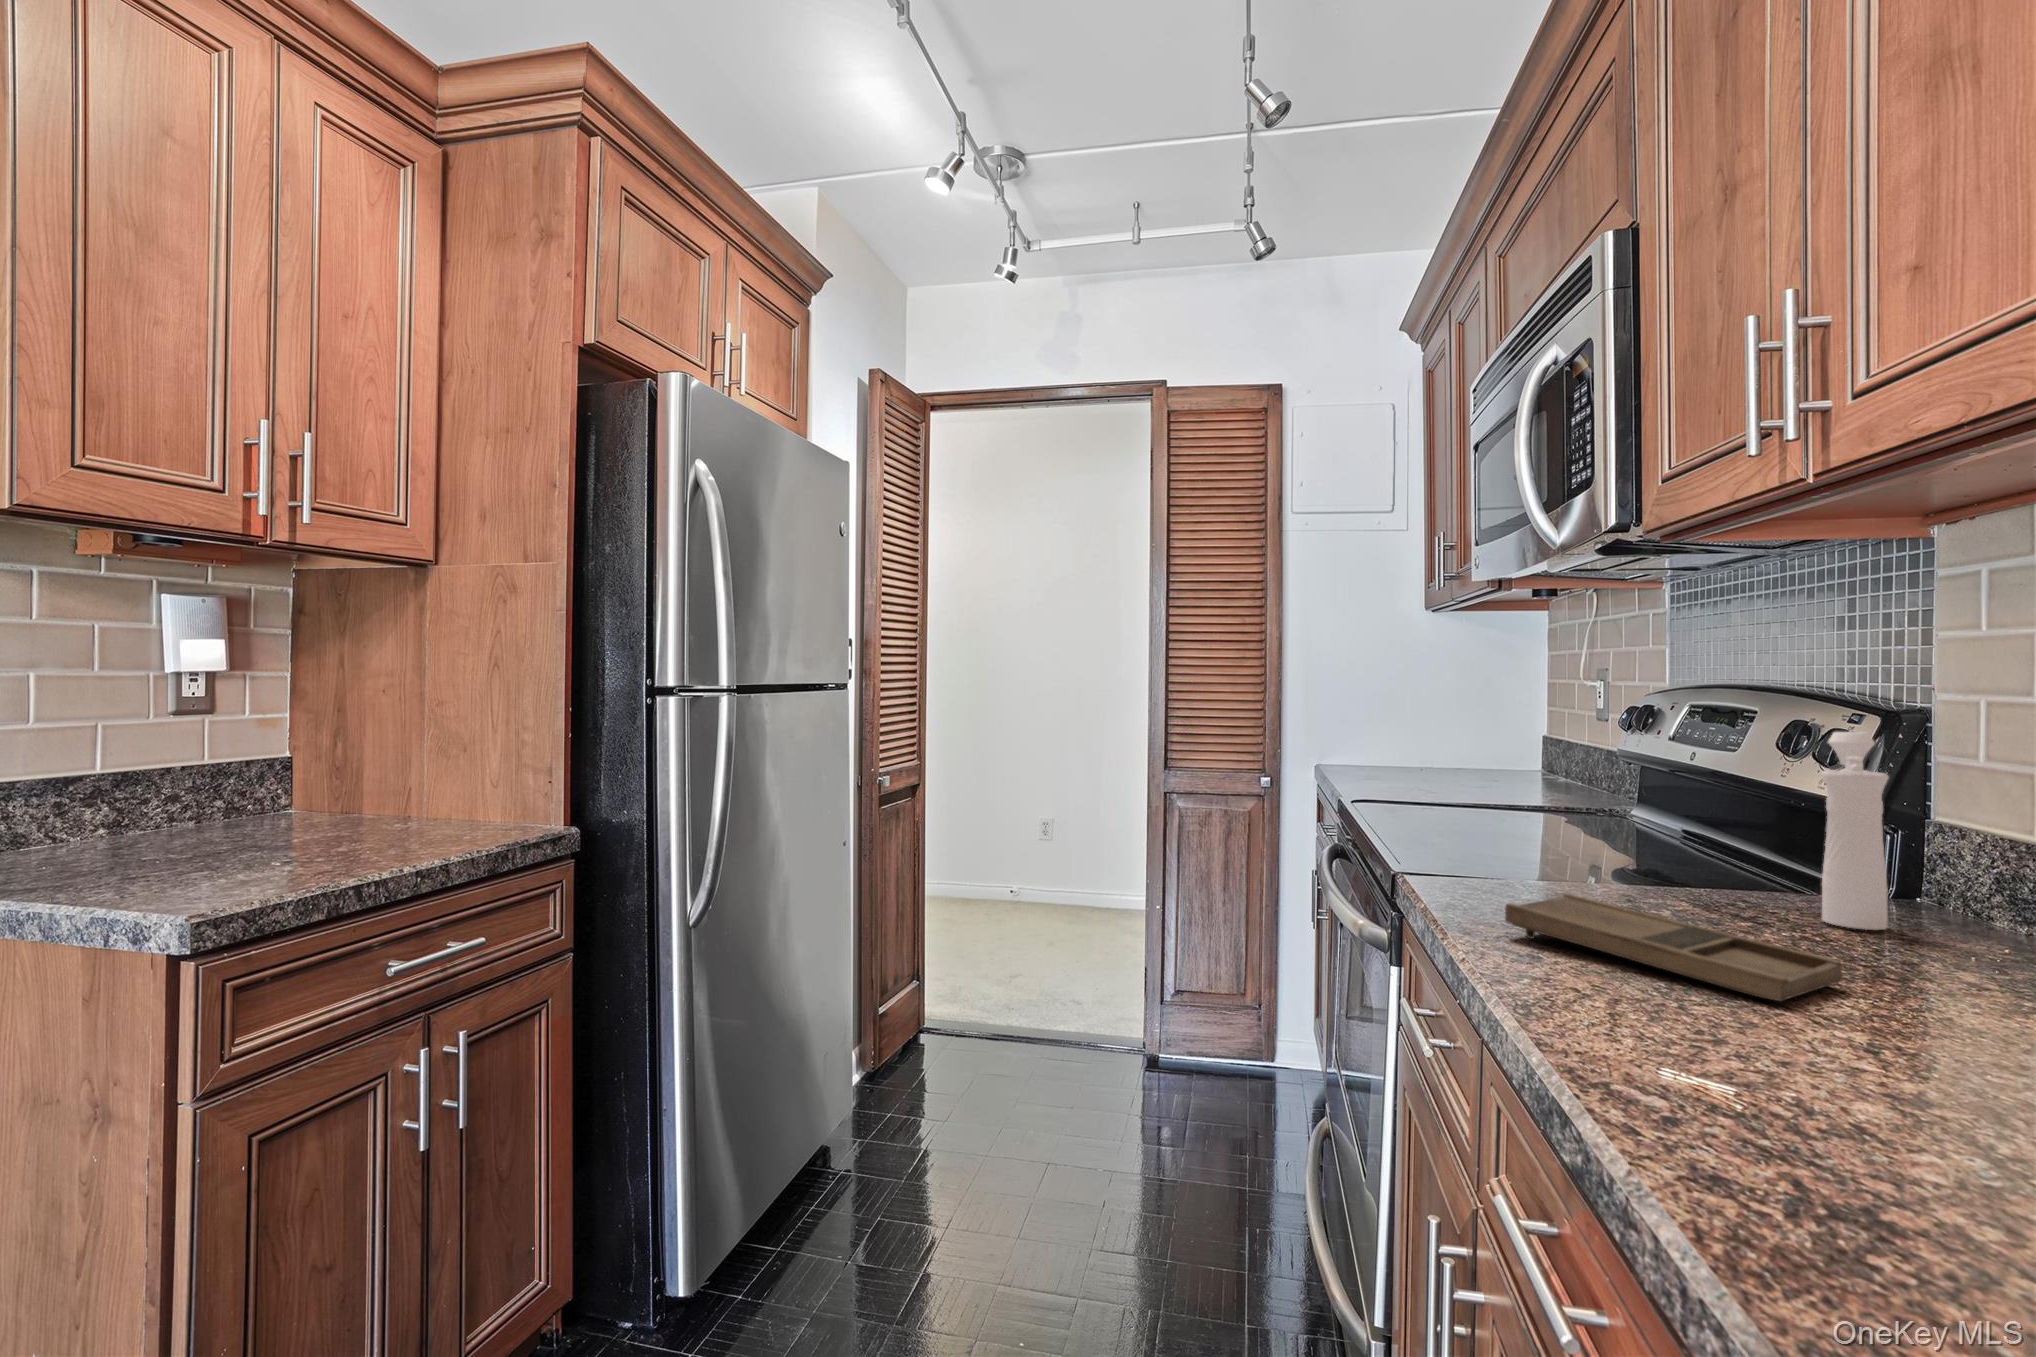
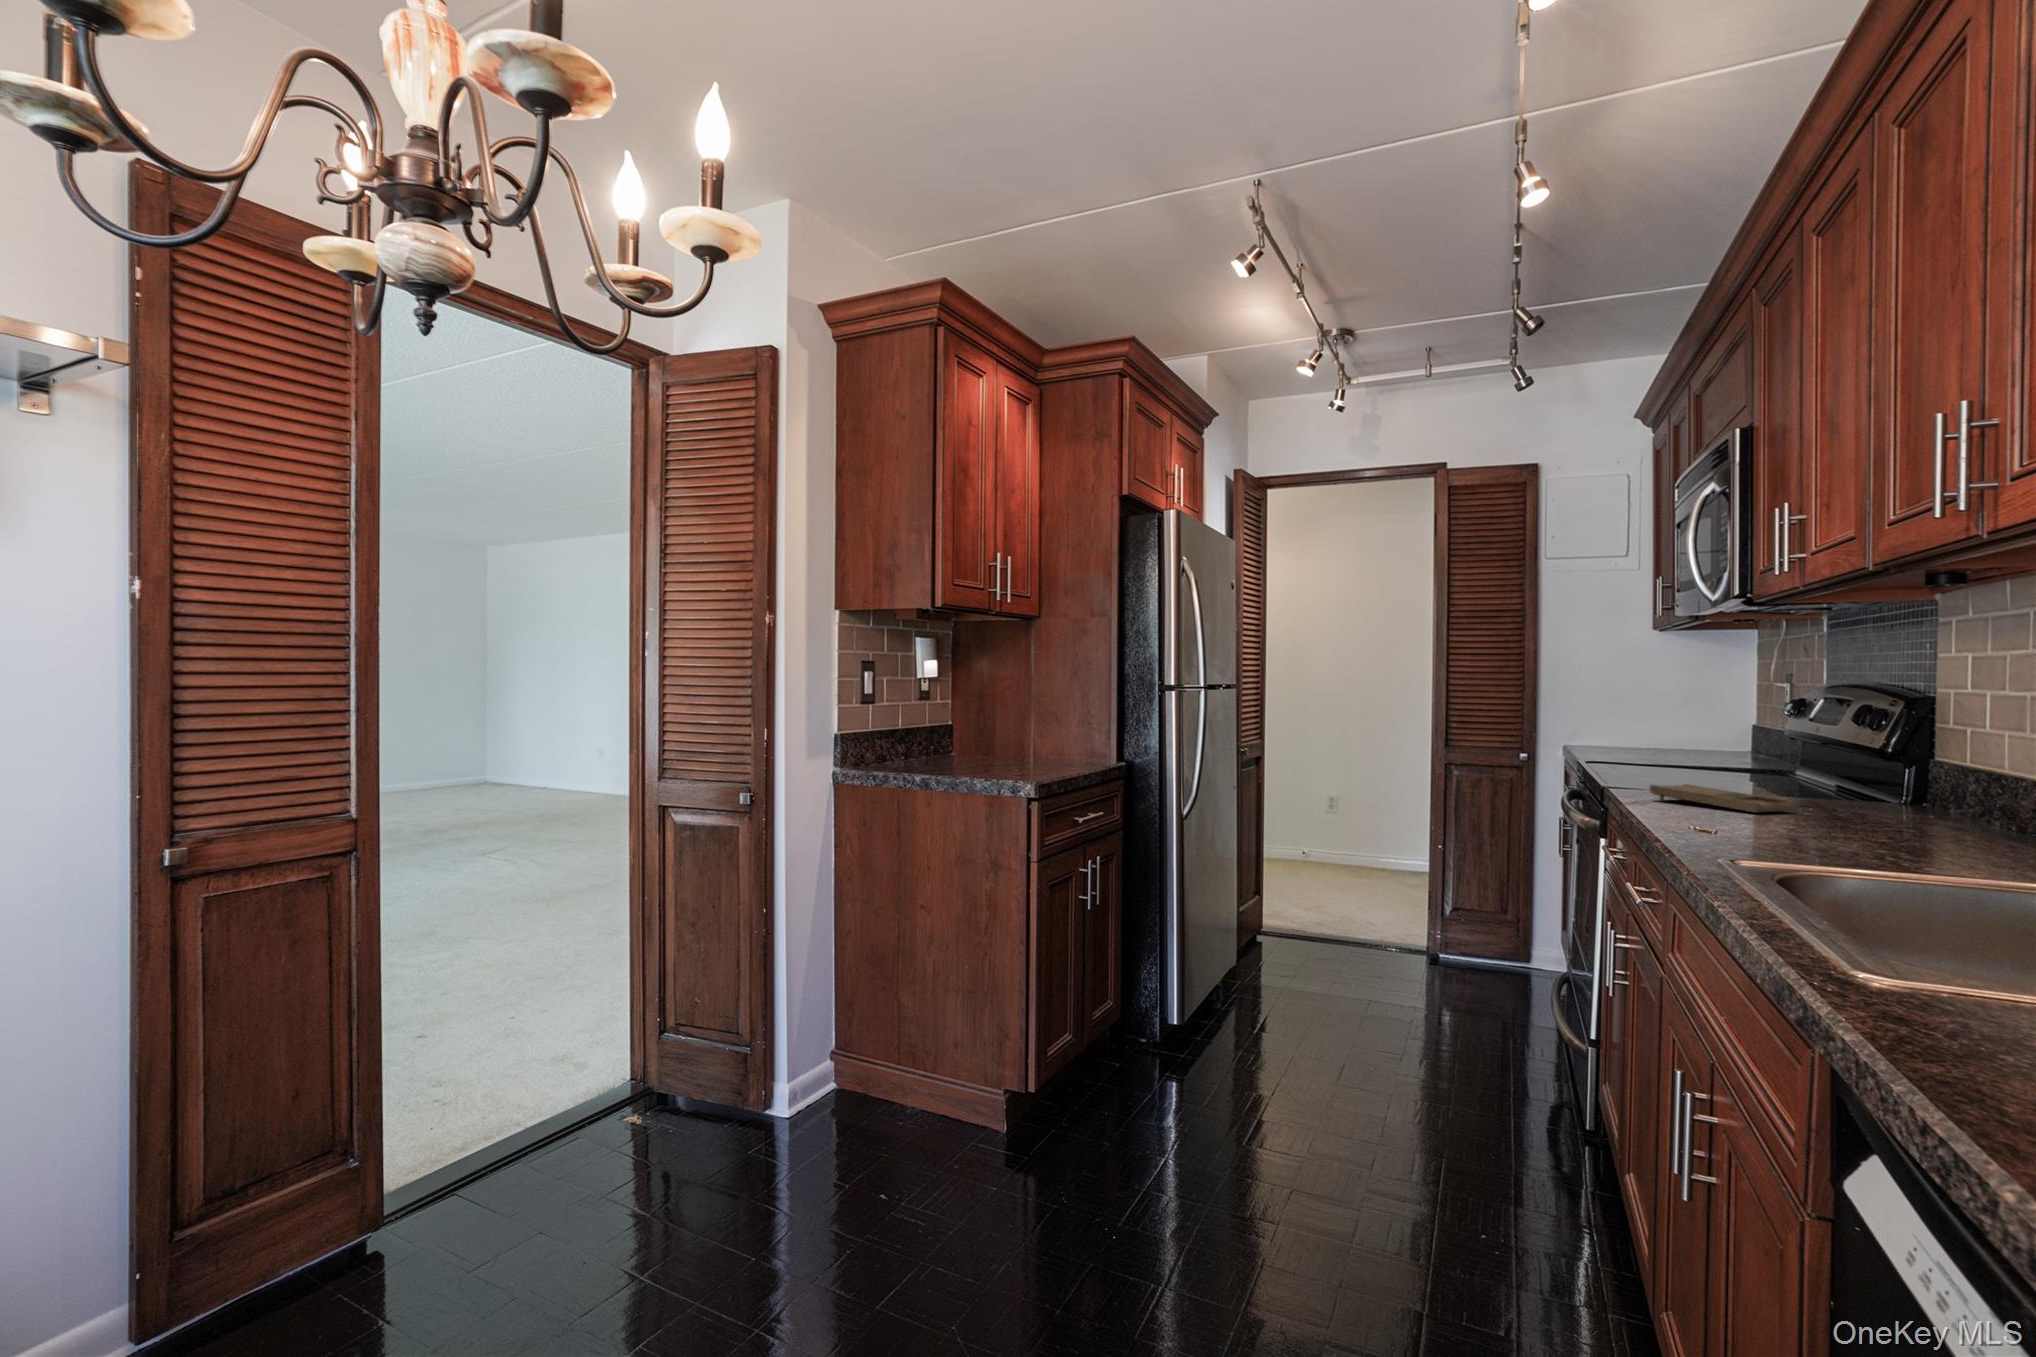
pepper mill: present [1822,732,1889,930] -> none [1827,710,1868,804]

